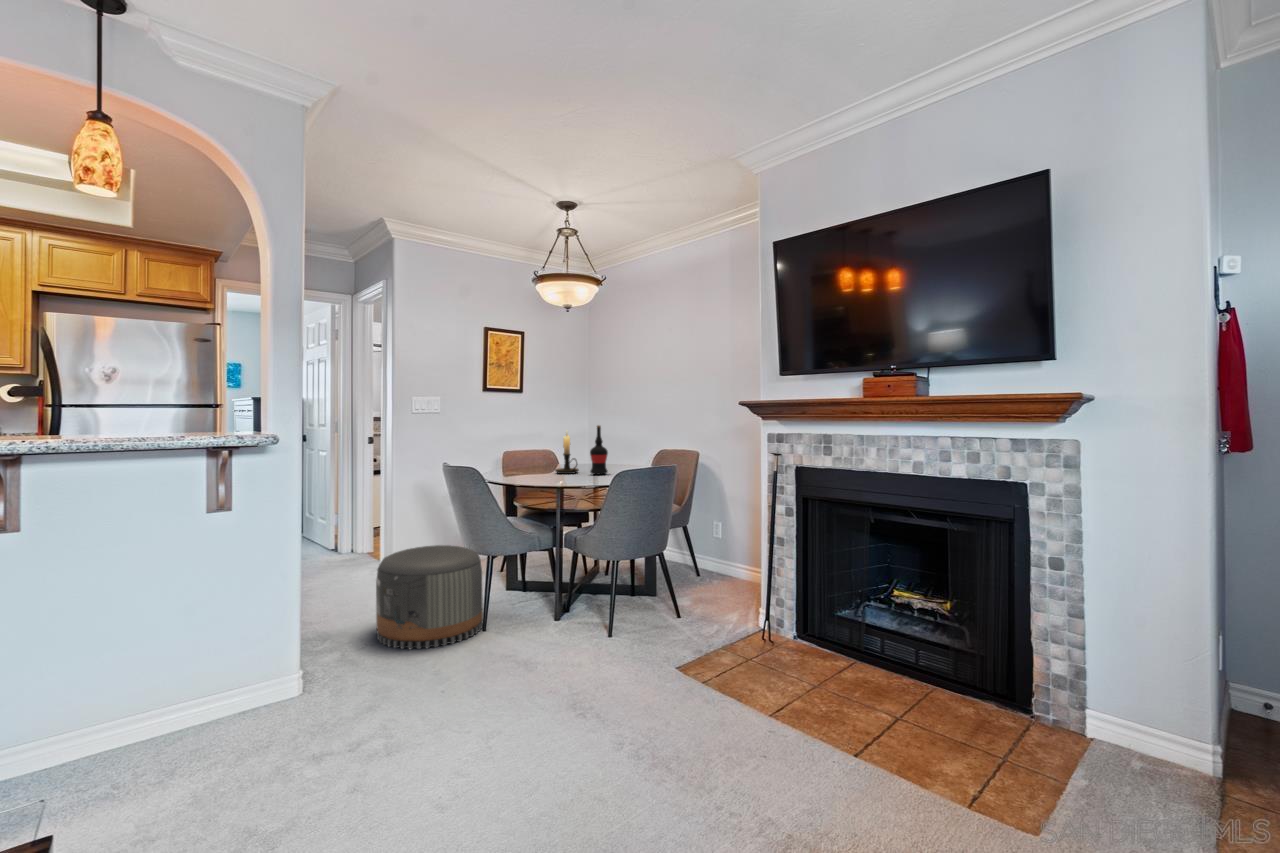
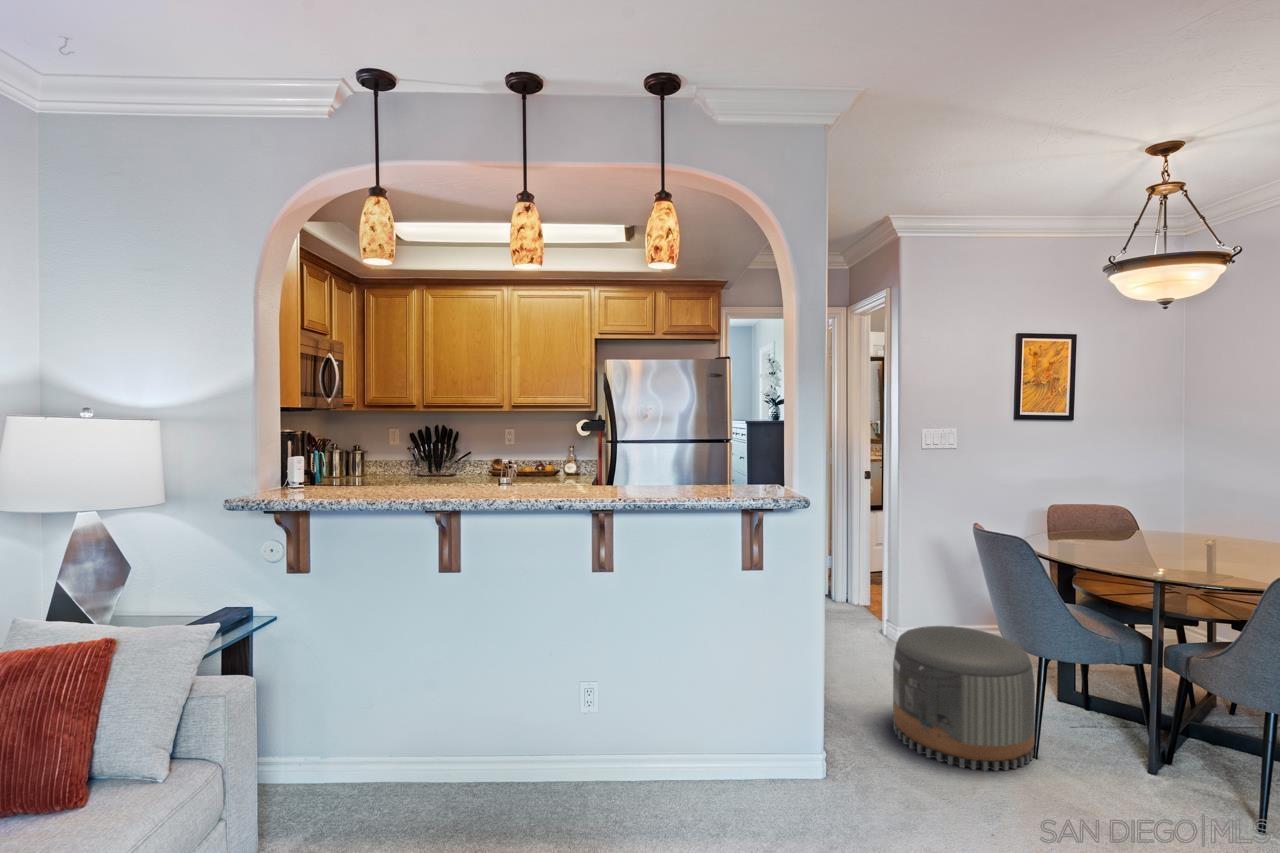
wine bottle: present [590,425,608,475] -> none [1210,481,1247,559]
candle holder: present [555,431,579,474] -> none [1138,481,1183,549]

